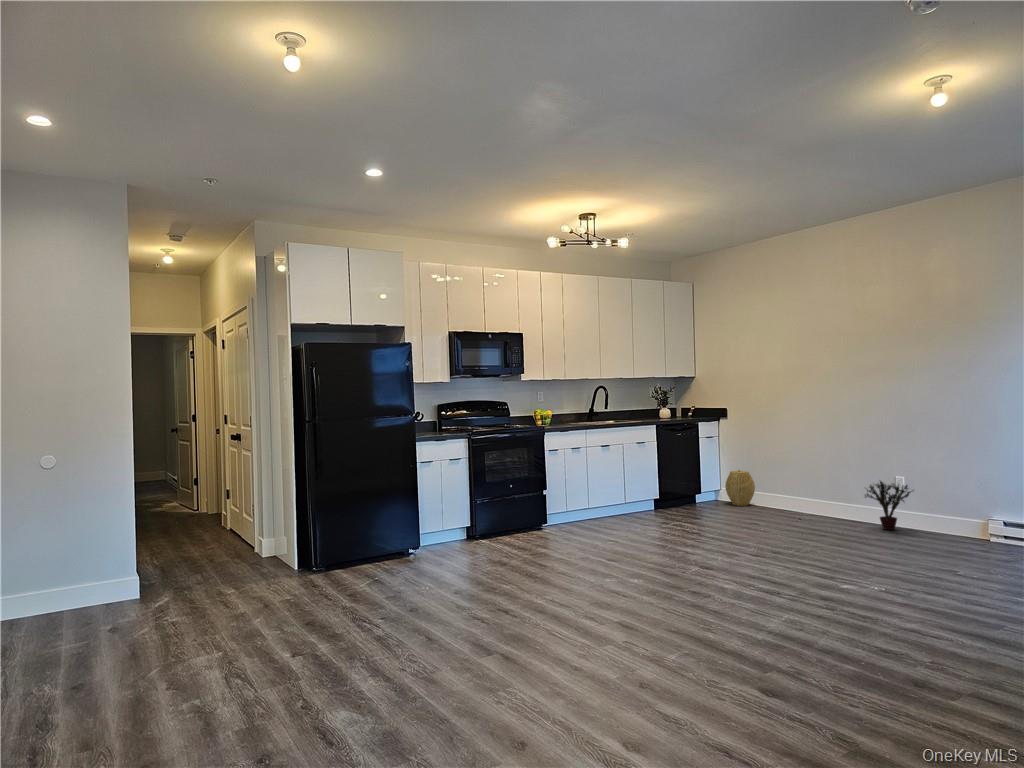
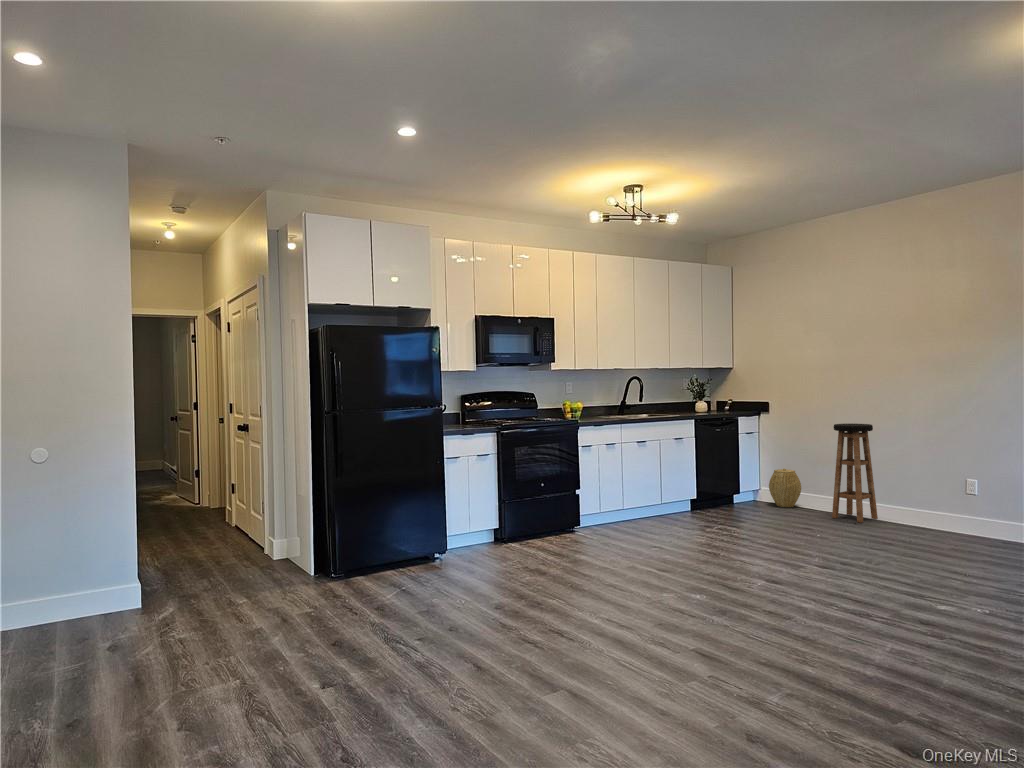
bar stool: none [780,427,822,518] -> present [832,423,878,523]
potted plant: present [865,481,911,530] -> none [929,482,988,538]

